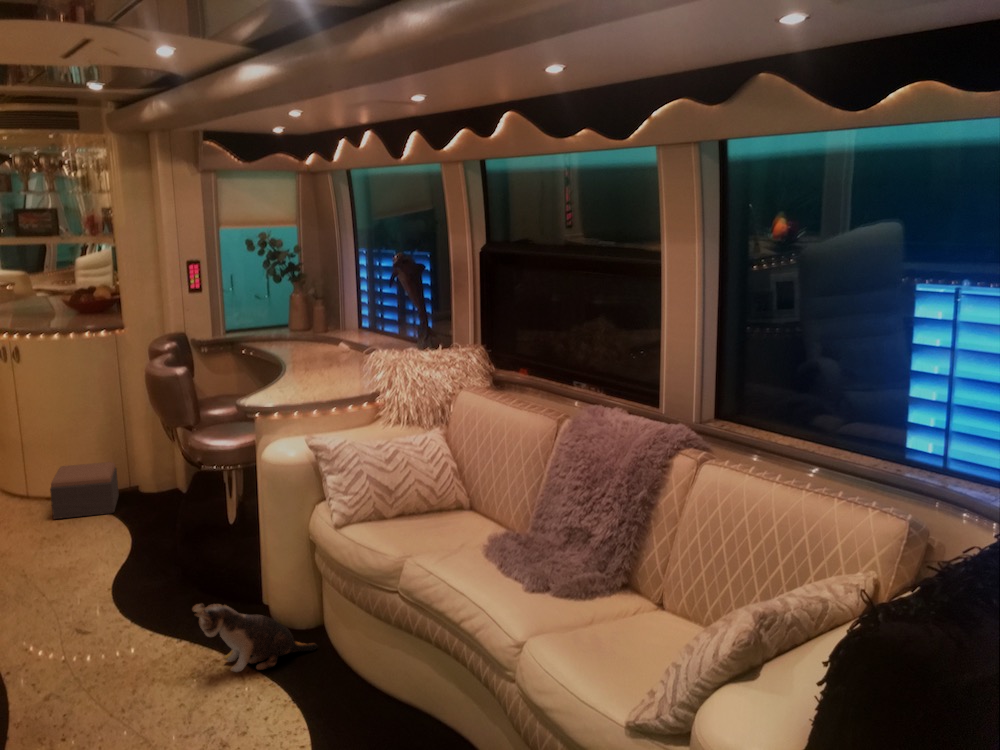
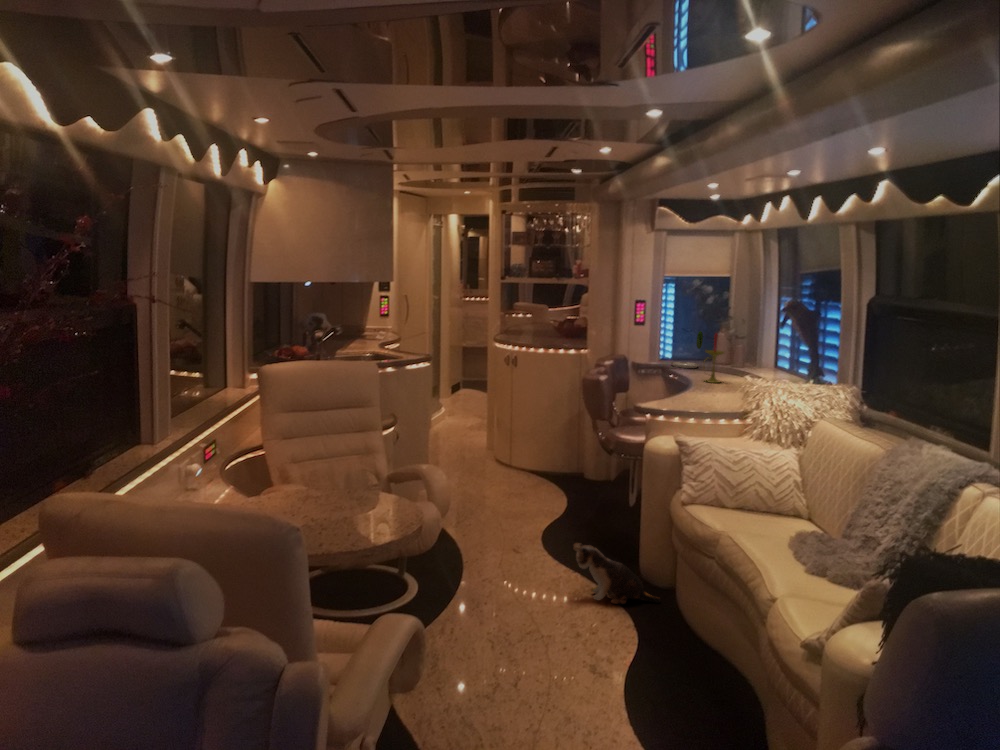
plate: none [238,293,273,339] -> present [671,331,703,368]
candle: none [289,295,314,356] -> present [704,333,724,383]
footstool: present [50,462,119,519] -> none [517,446,566,486]

